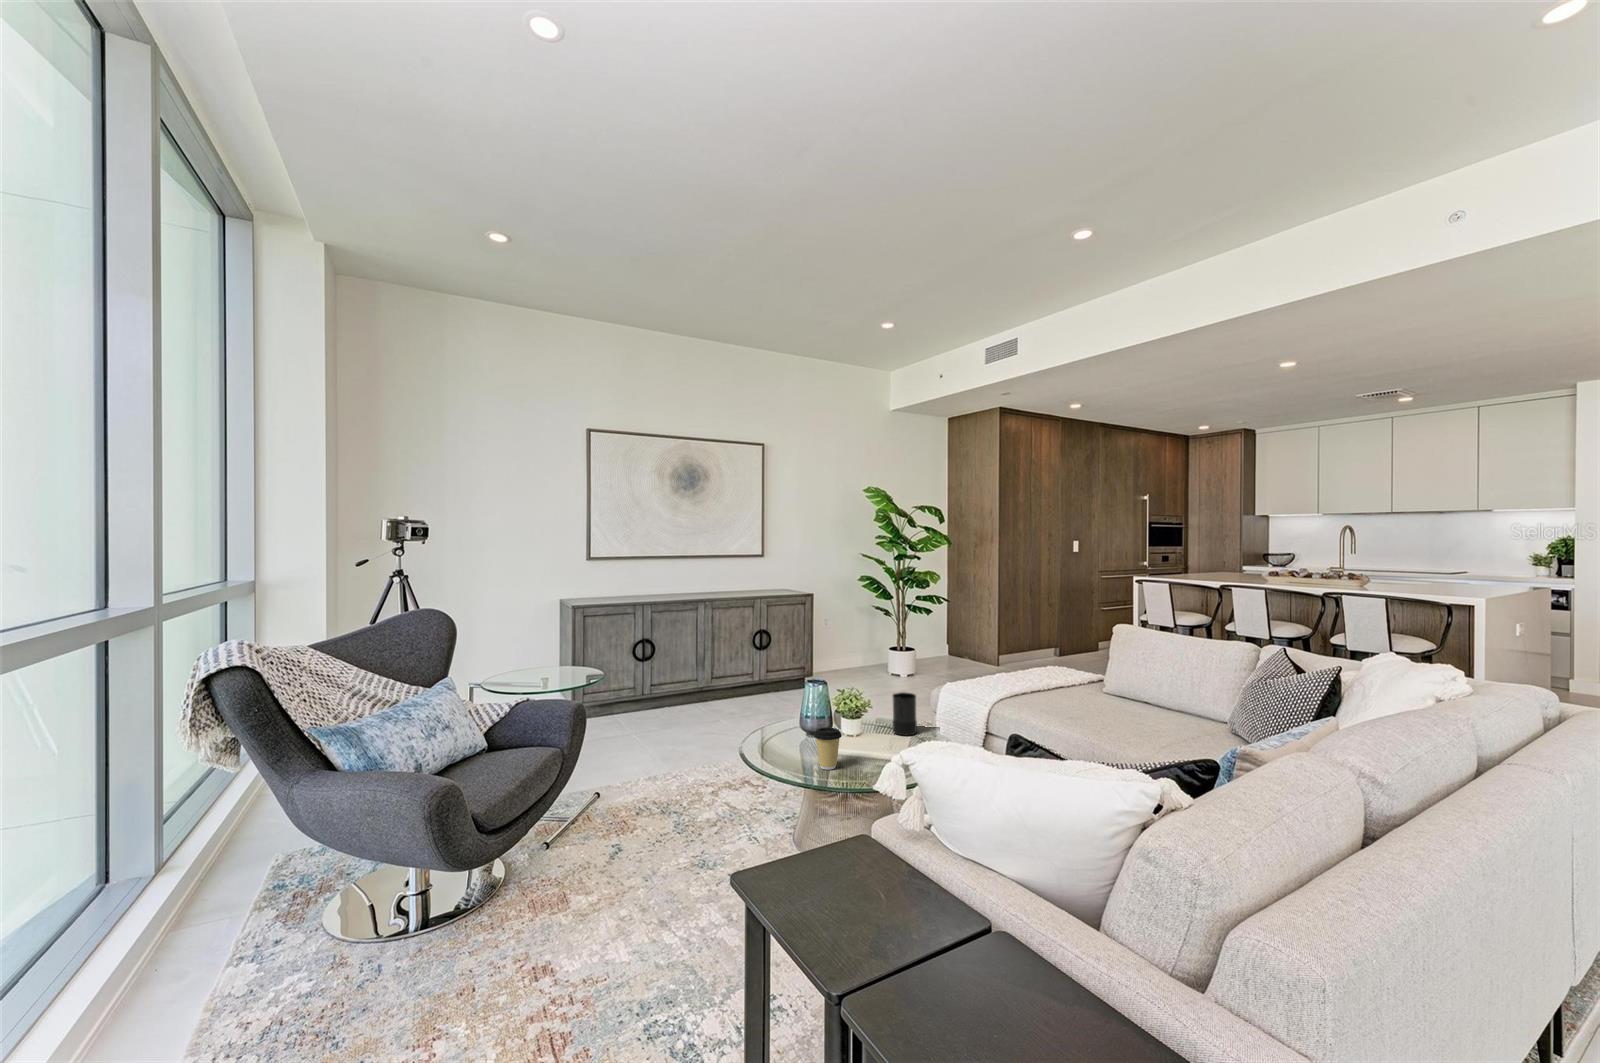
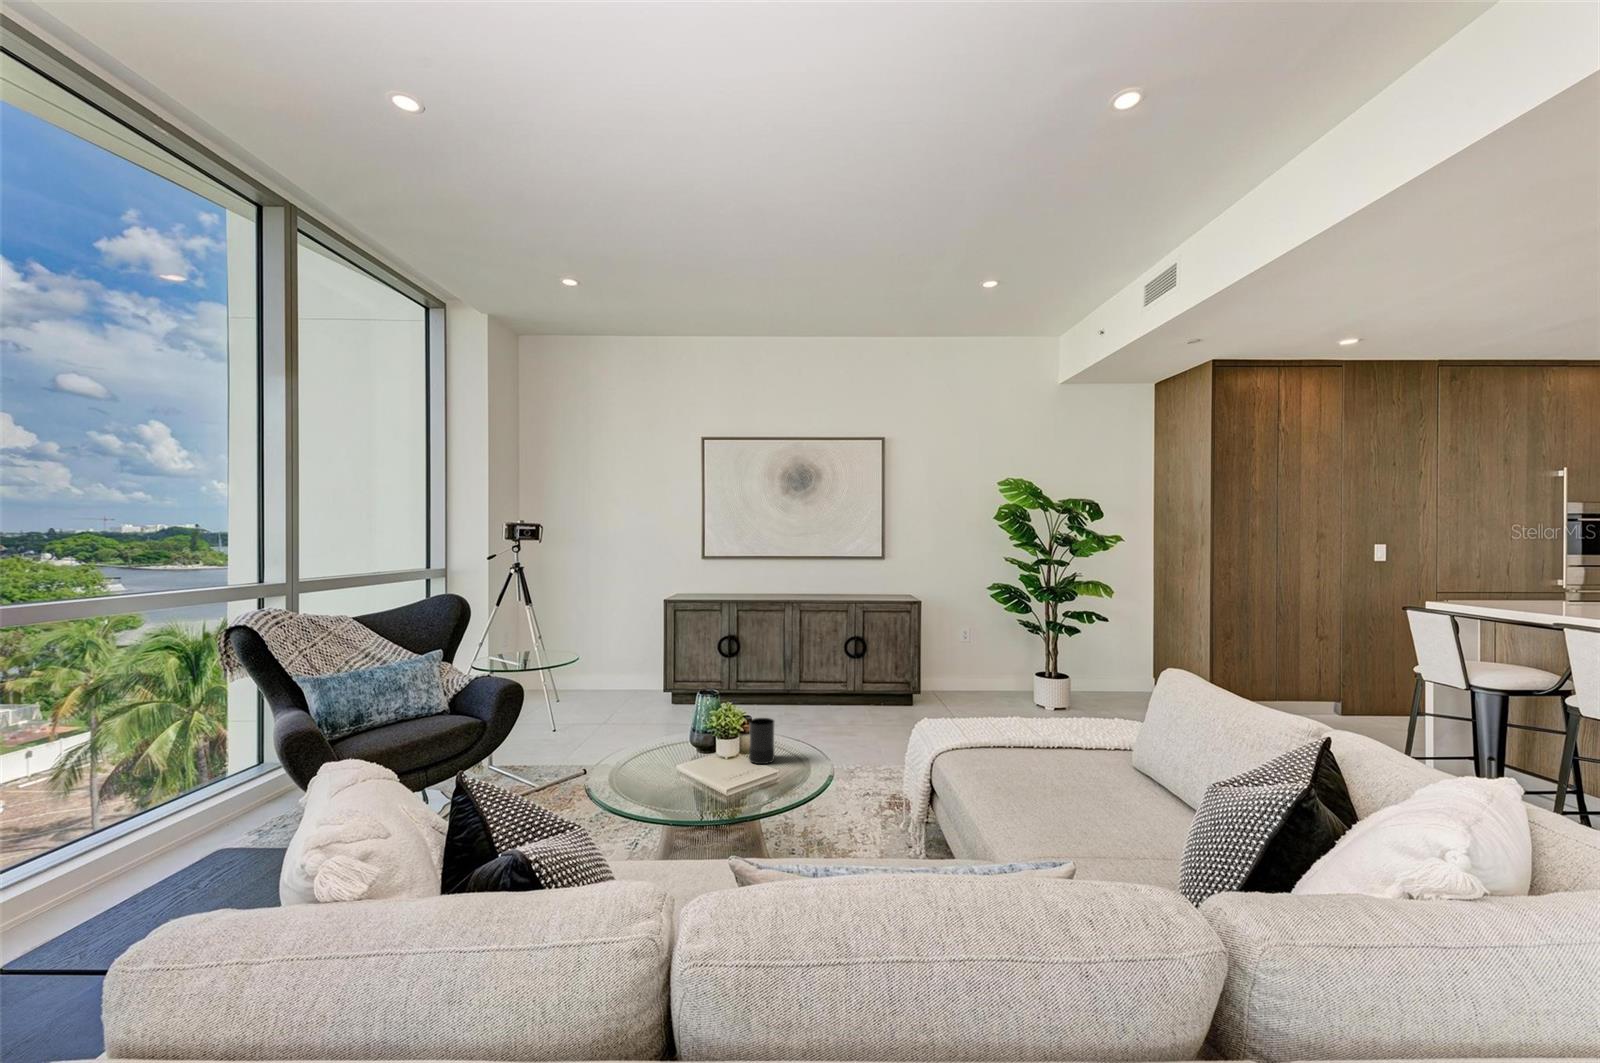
coffee cup: present [814,727,842,770] -> none [620,737,647,777]

